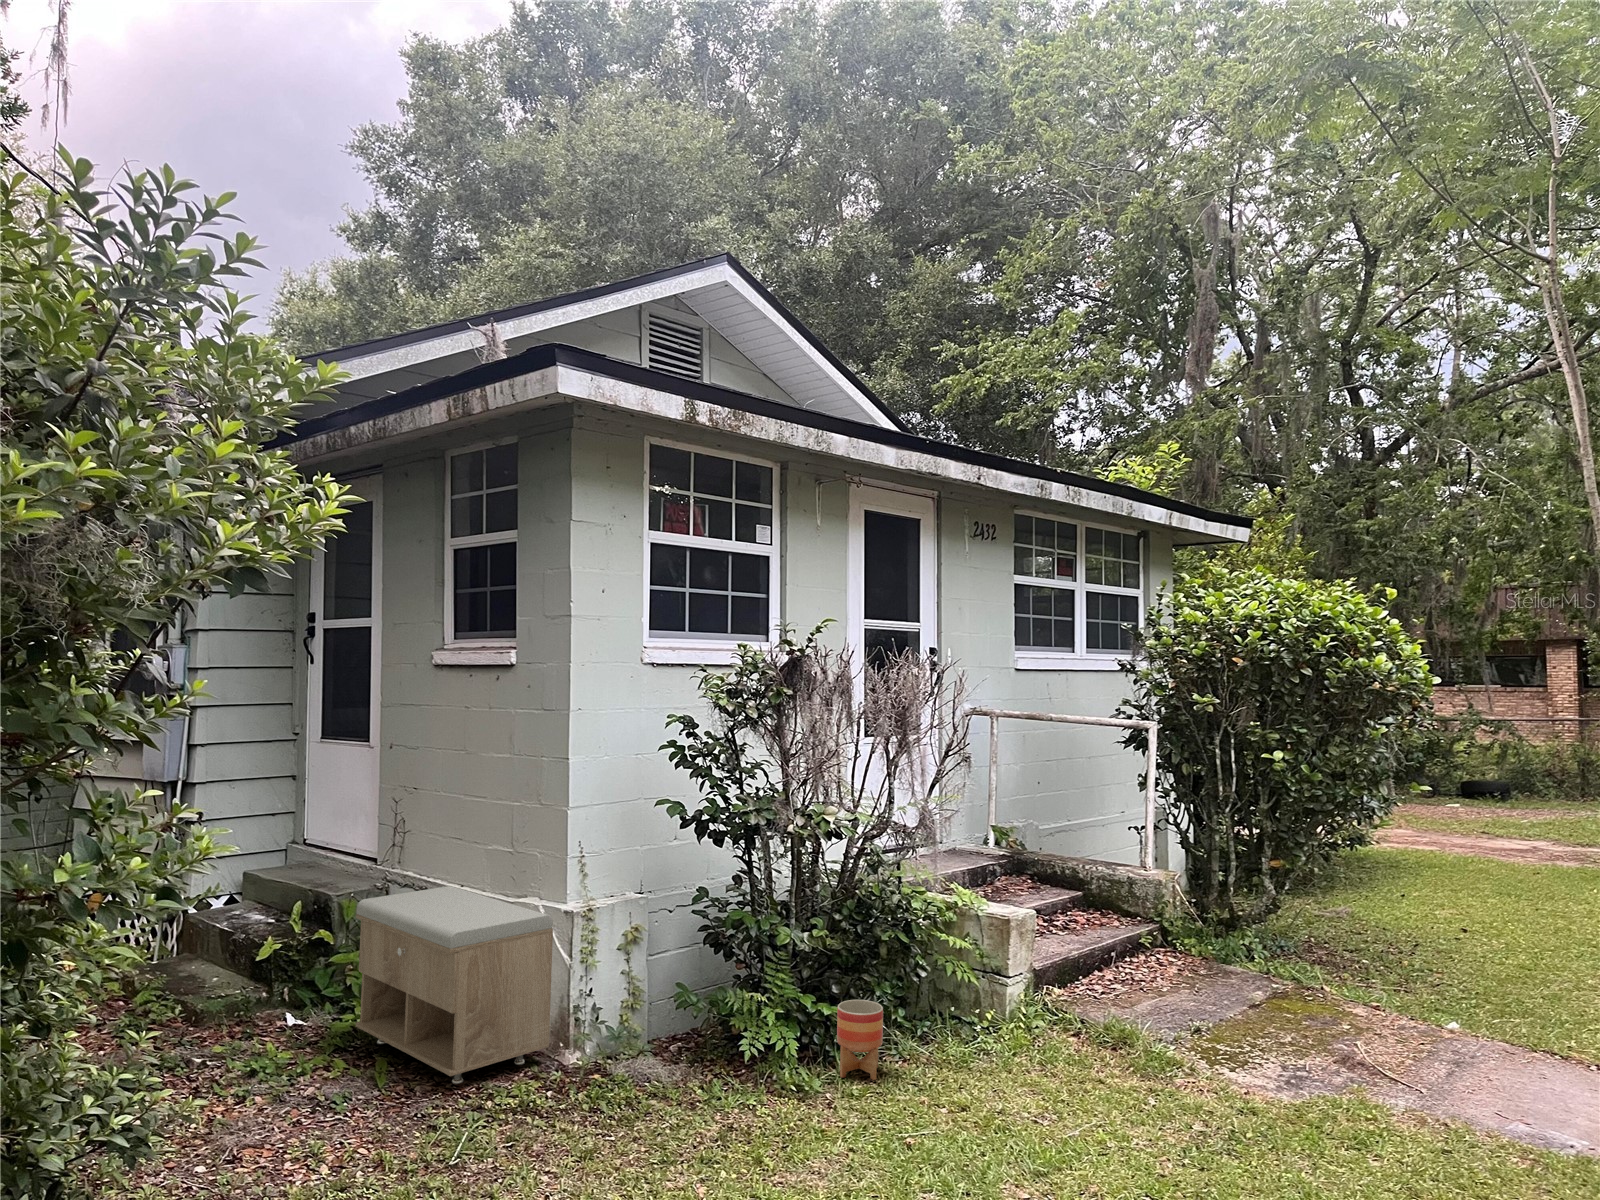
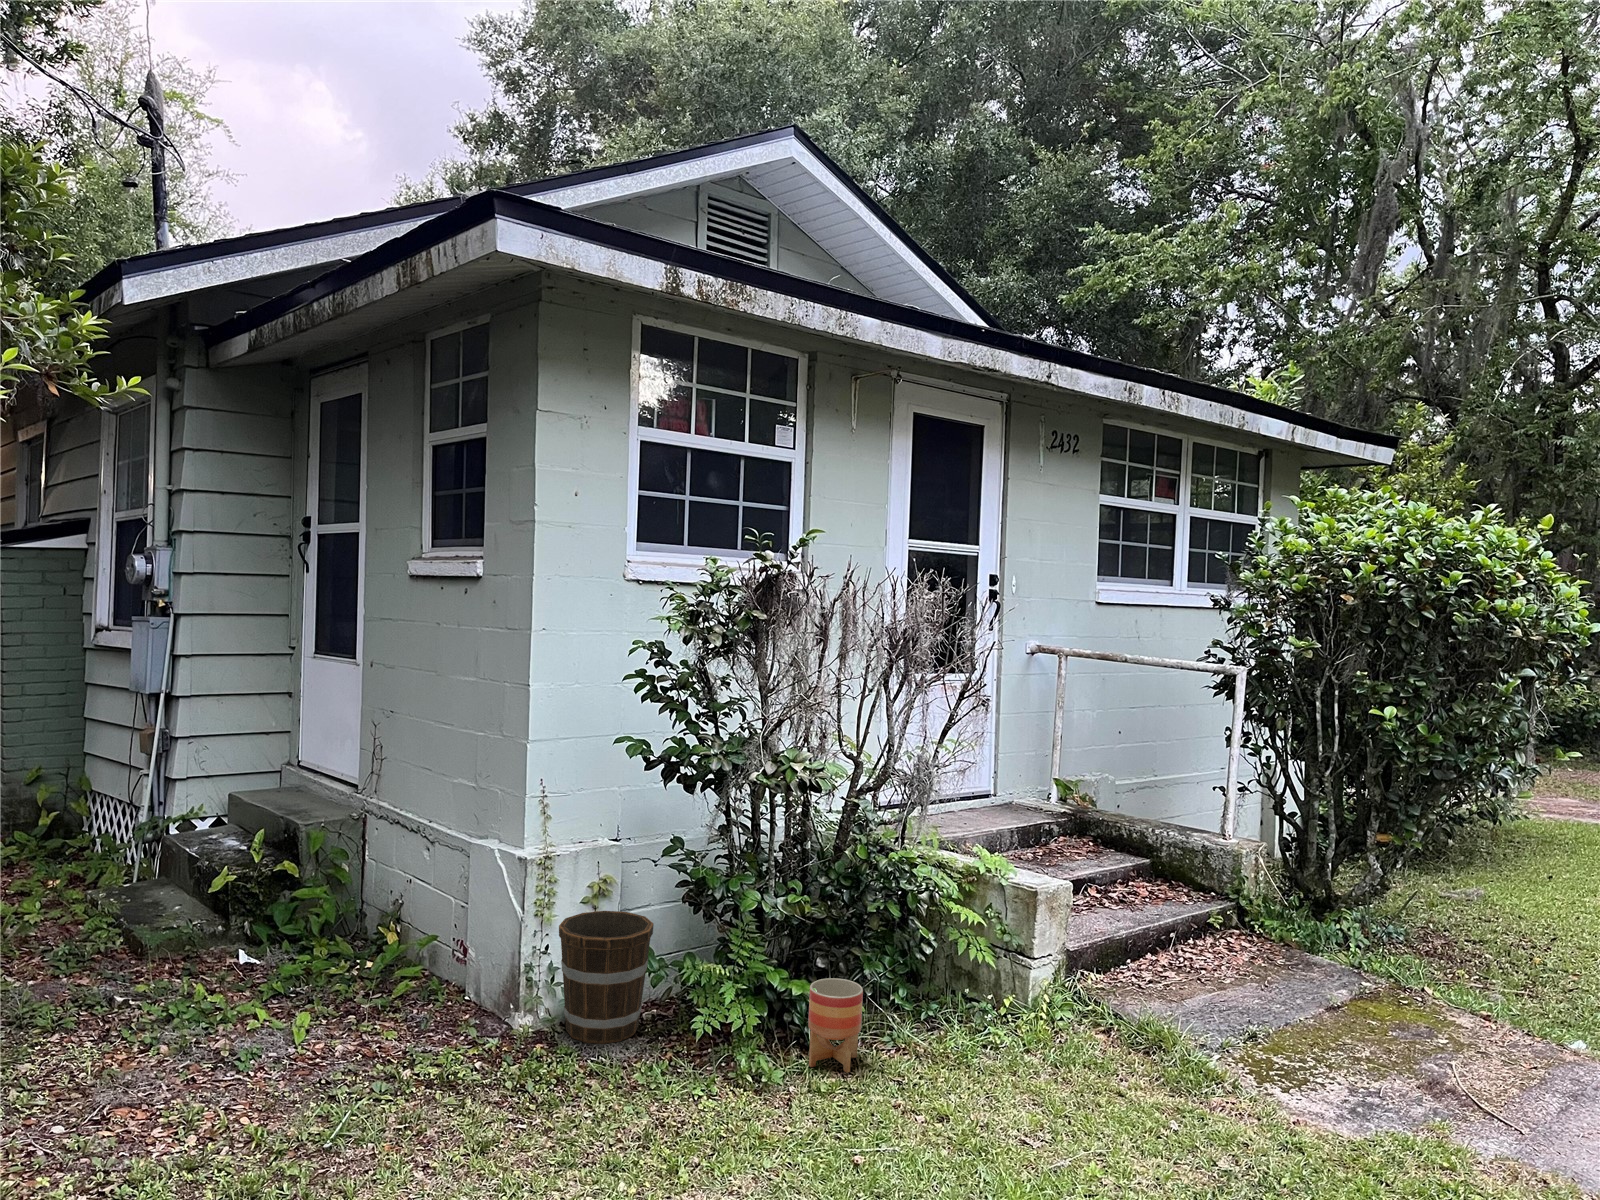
storage bench: present [356,886,553,1084] -> none [297,823,496,1044]
bucket: none [611,954,693,1071] -> present [559,911,654,1044]

